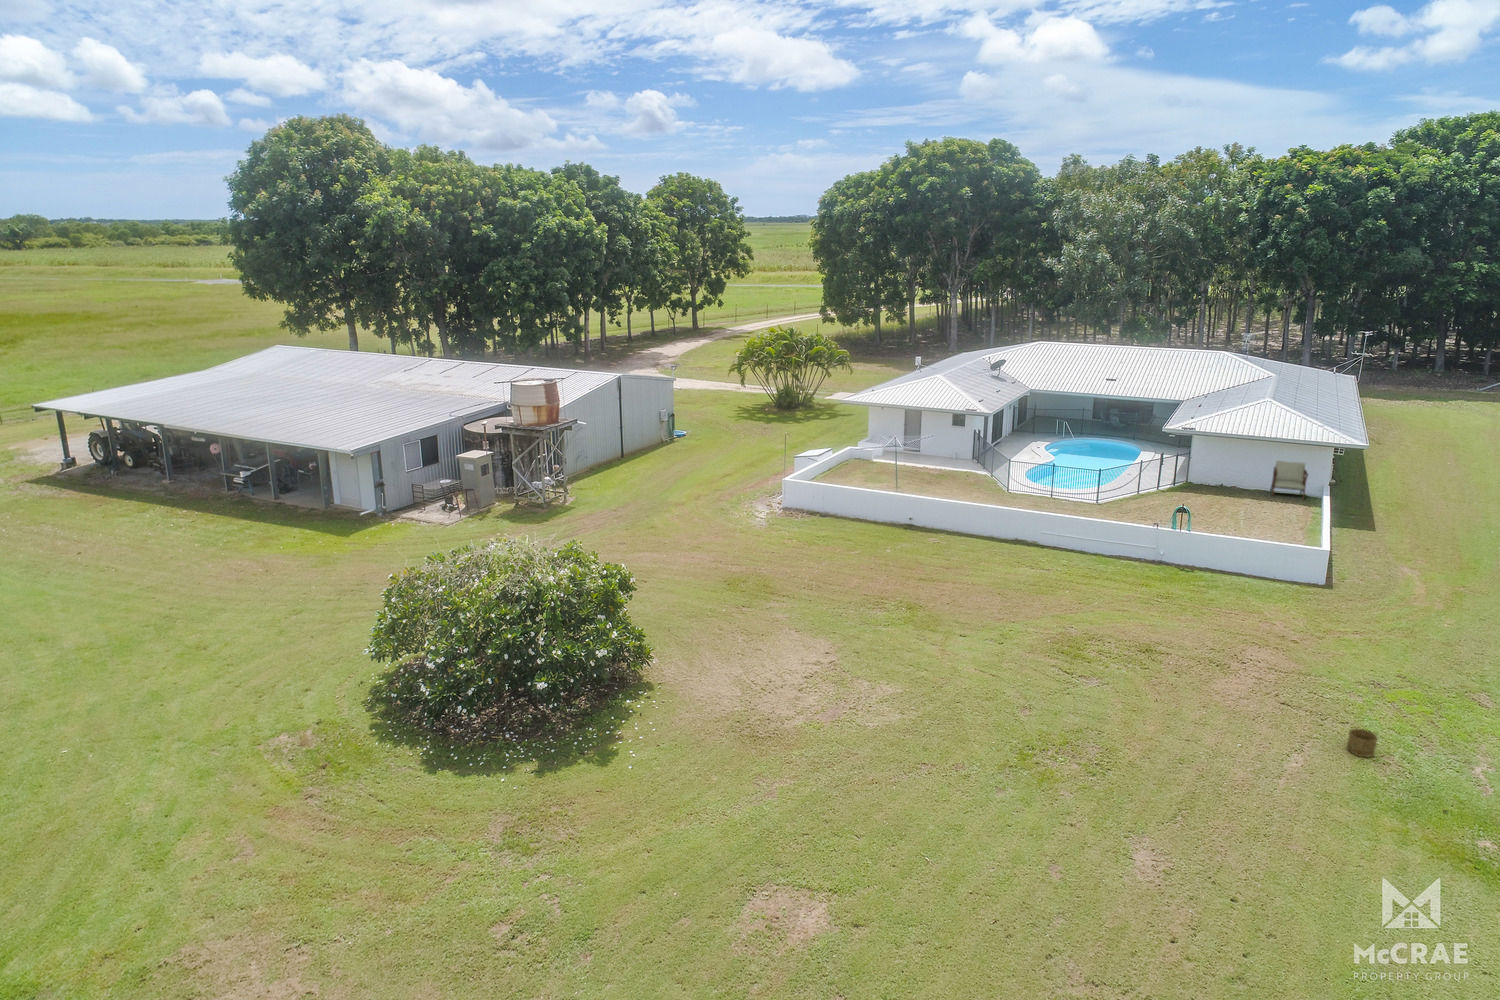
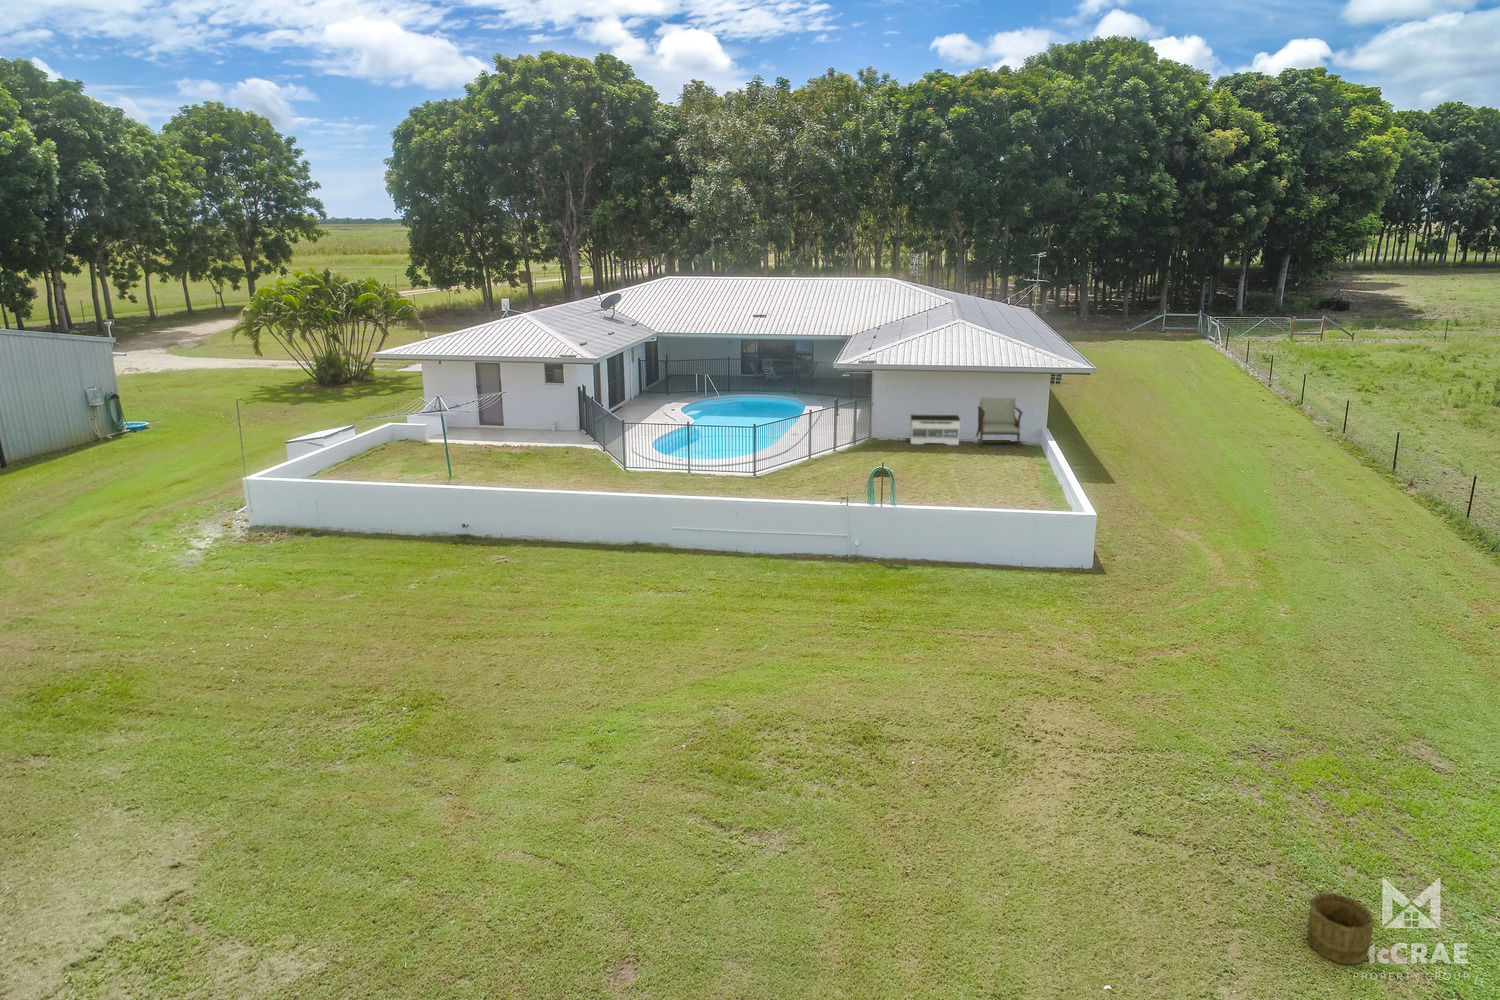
bench: none [1217,469,1258,494] -> present [910,415,960,445]

